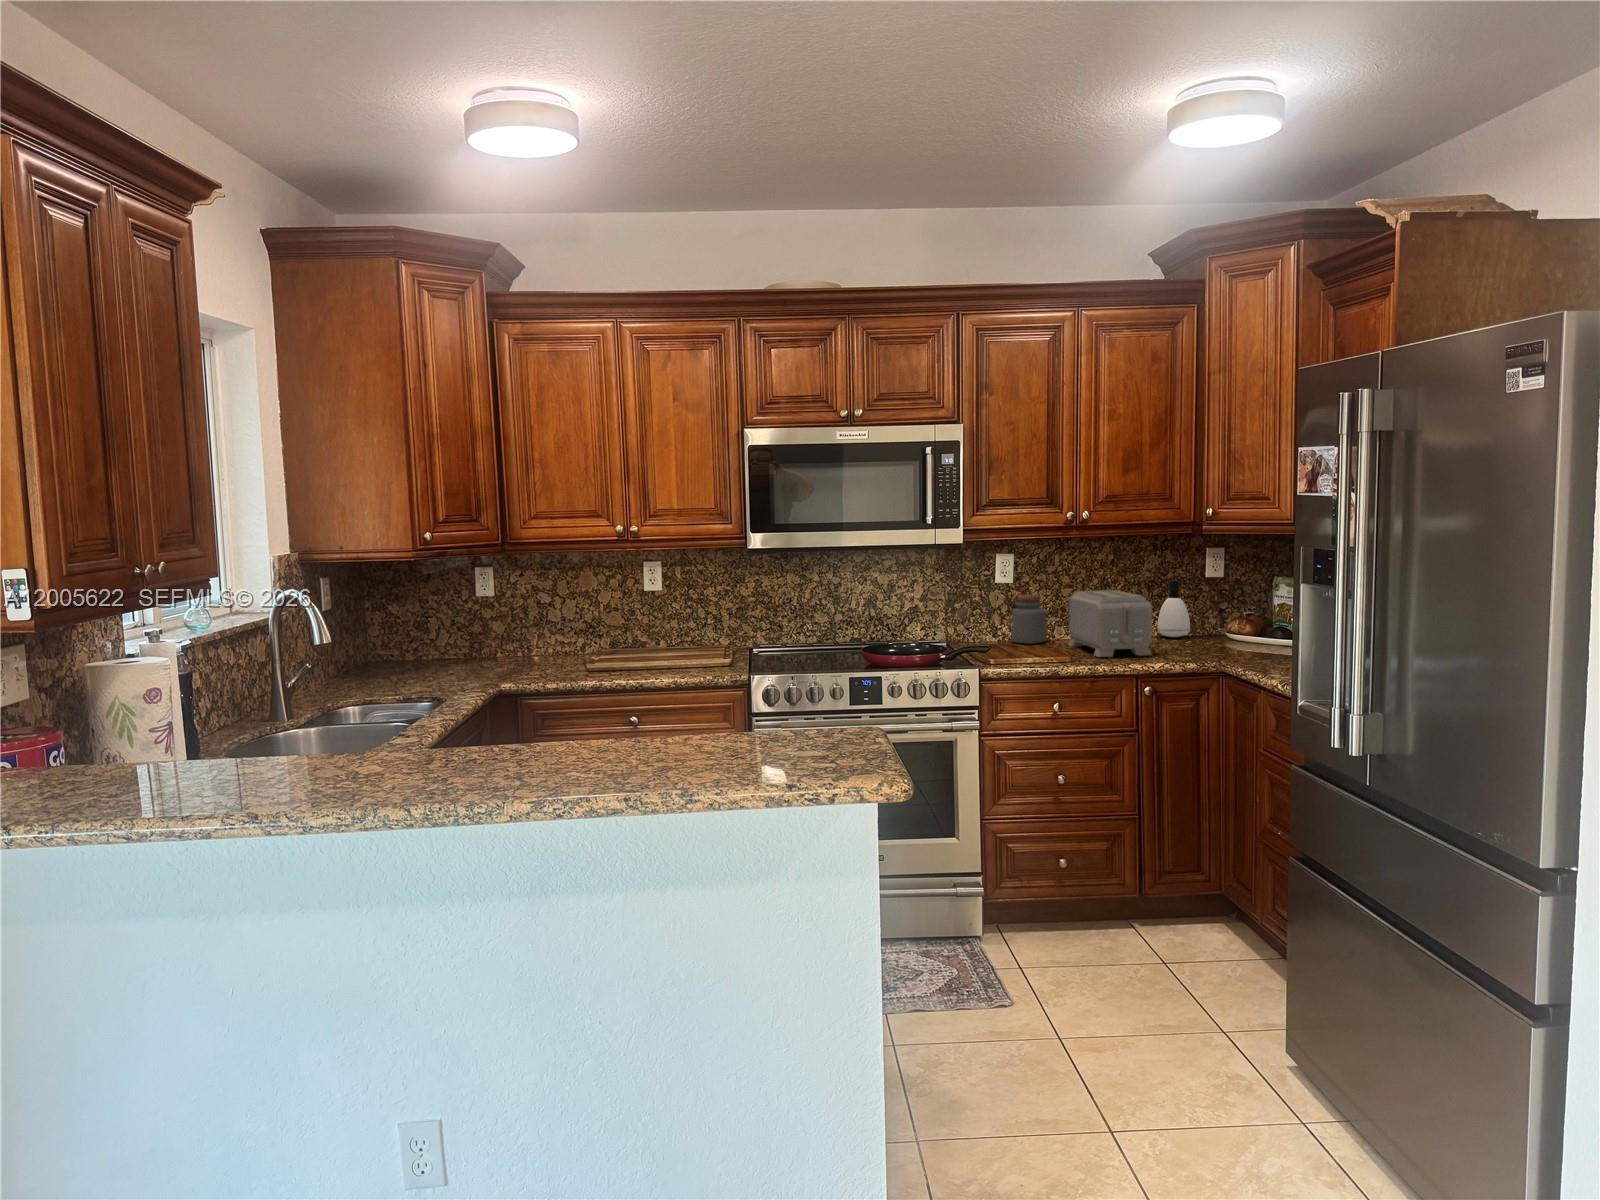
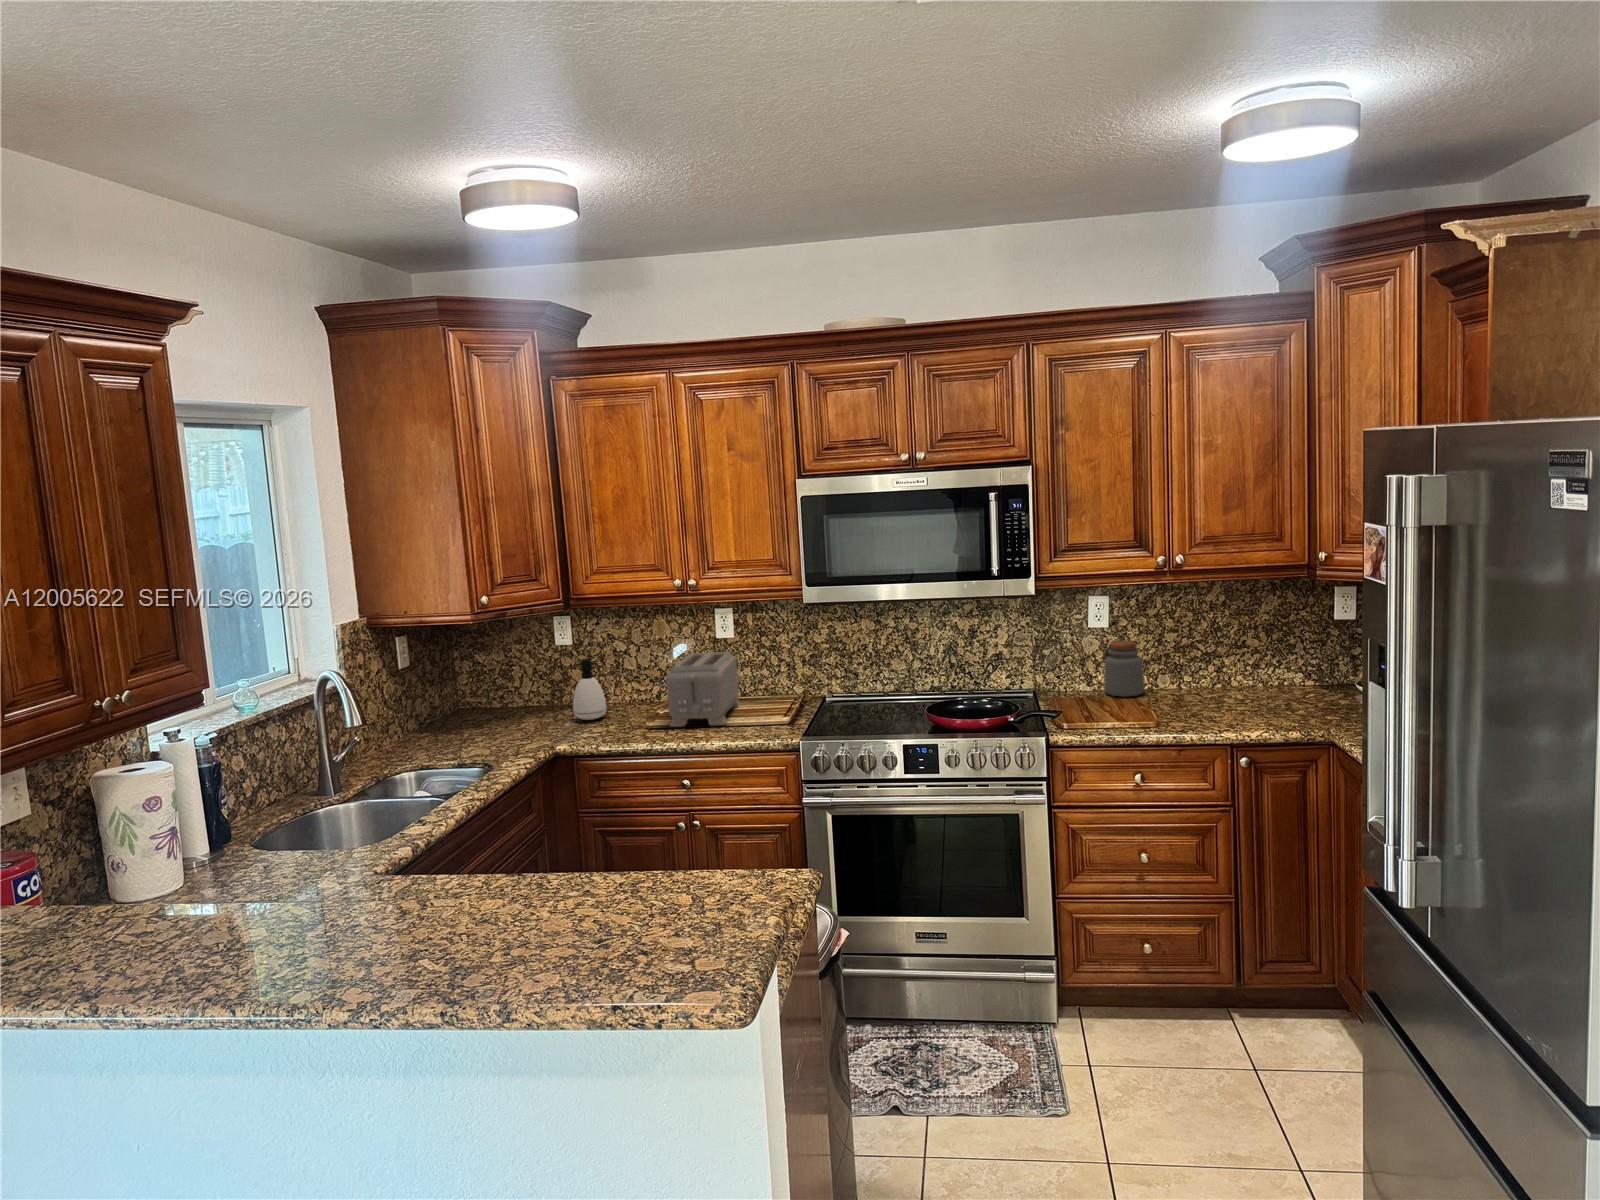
soap dispenser: present [1158,580,1192,637] -> present [573,659,607,720]
toaster: present [1069,590,1152,657] -> present [666,652,740,727]

